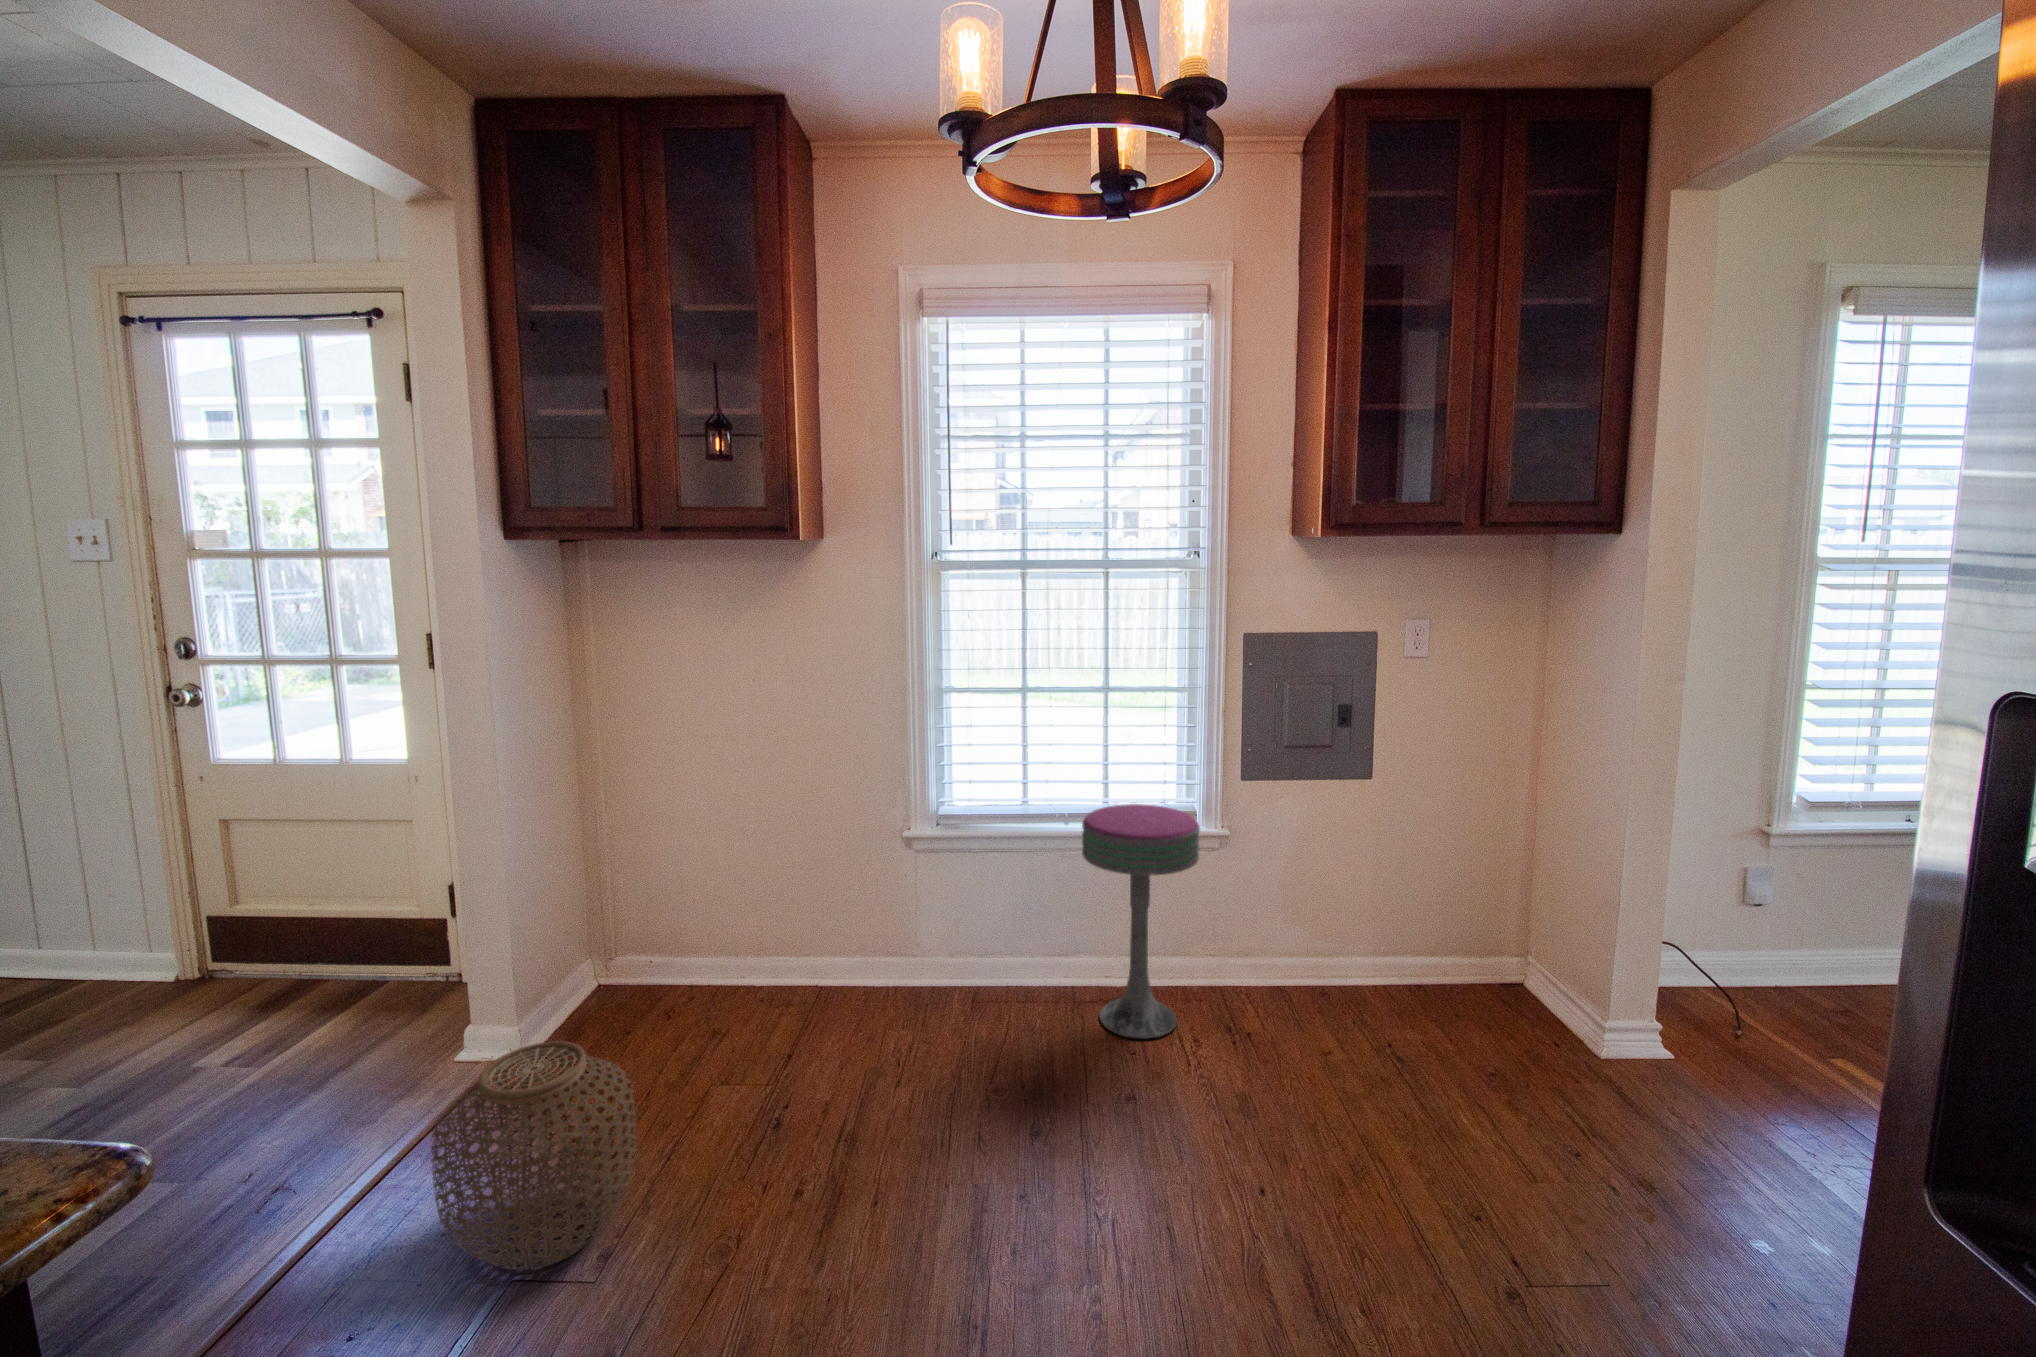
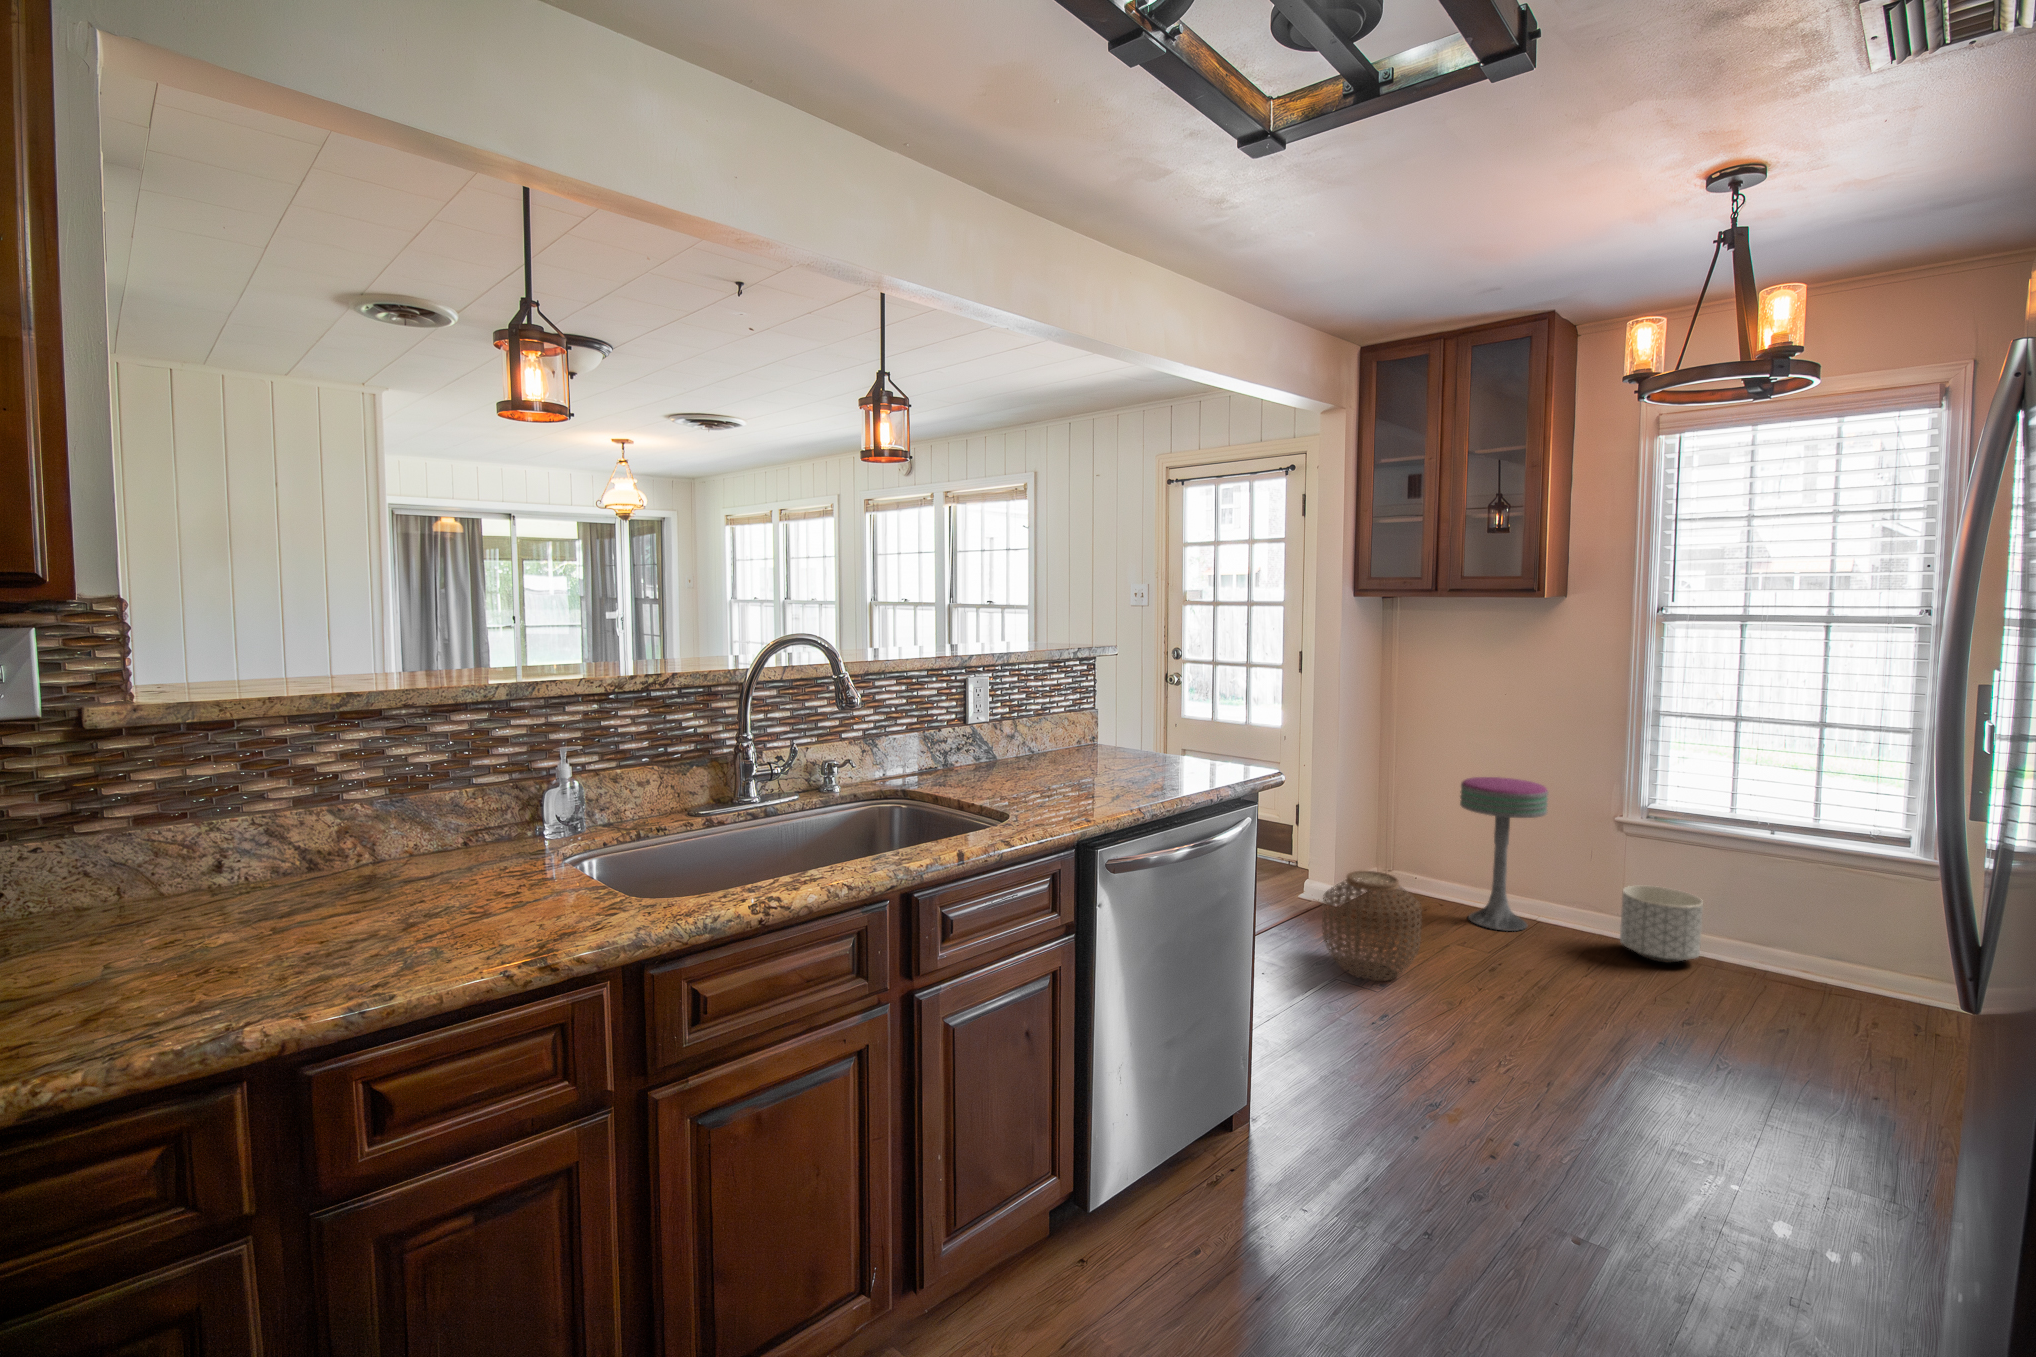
bar stool: present [1082,804,1200,1039] -> present [1460,777,1548,931]
planter: none [922,914,1010,1018] -> present [1620,886,1703,963]

